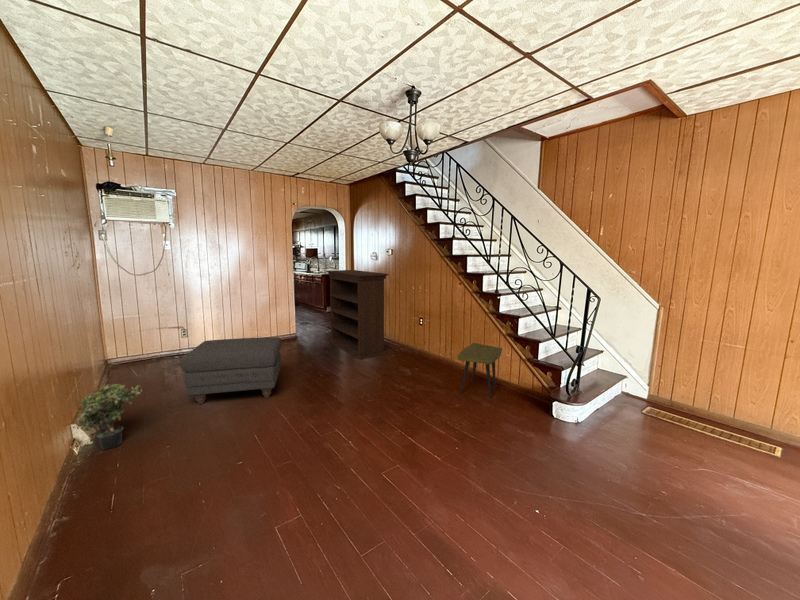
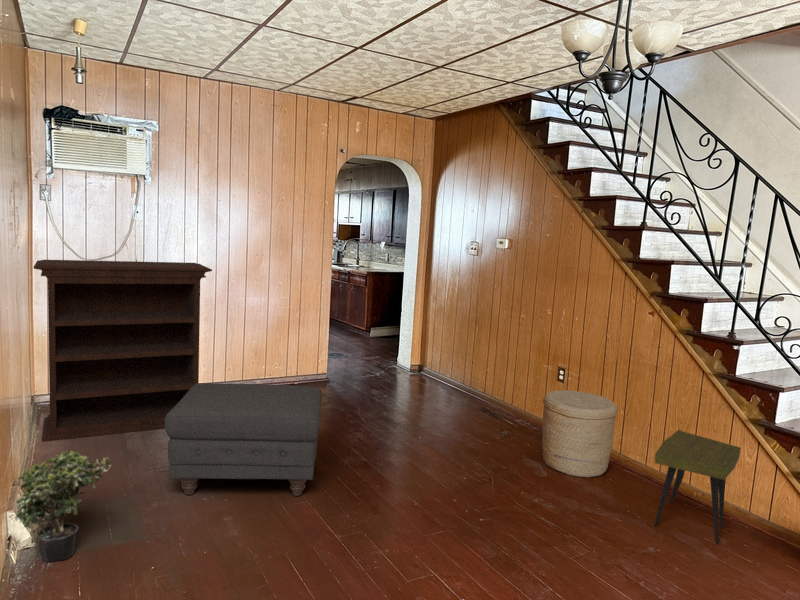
bookshelf: present [326,270,388,359] -> present [34,260,212,442]
woven basket: none [407,328,446,373] -> present [542,390,618,477]

